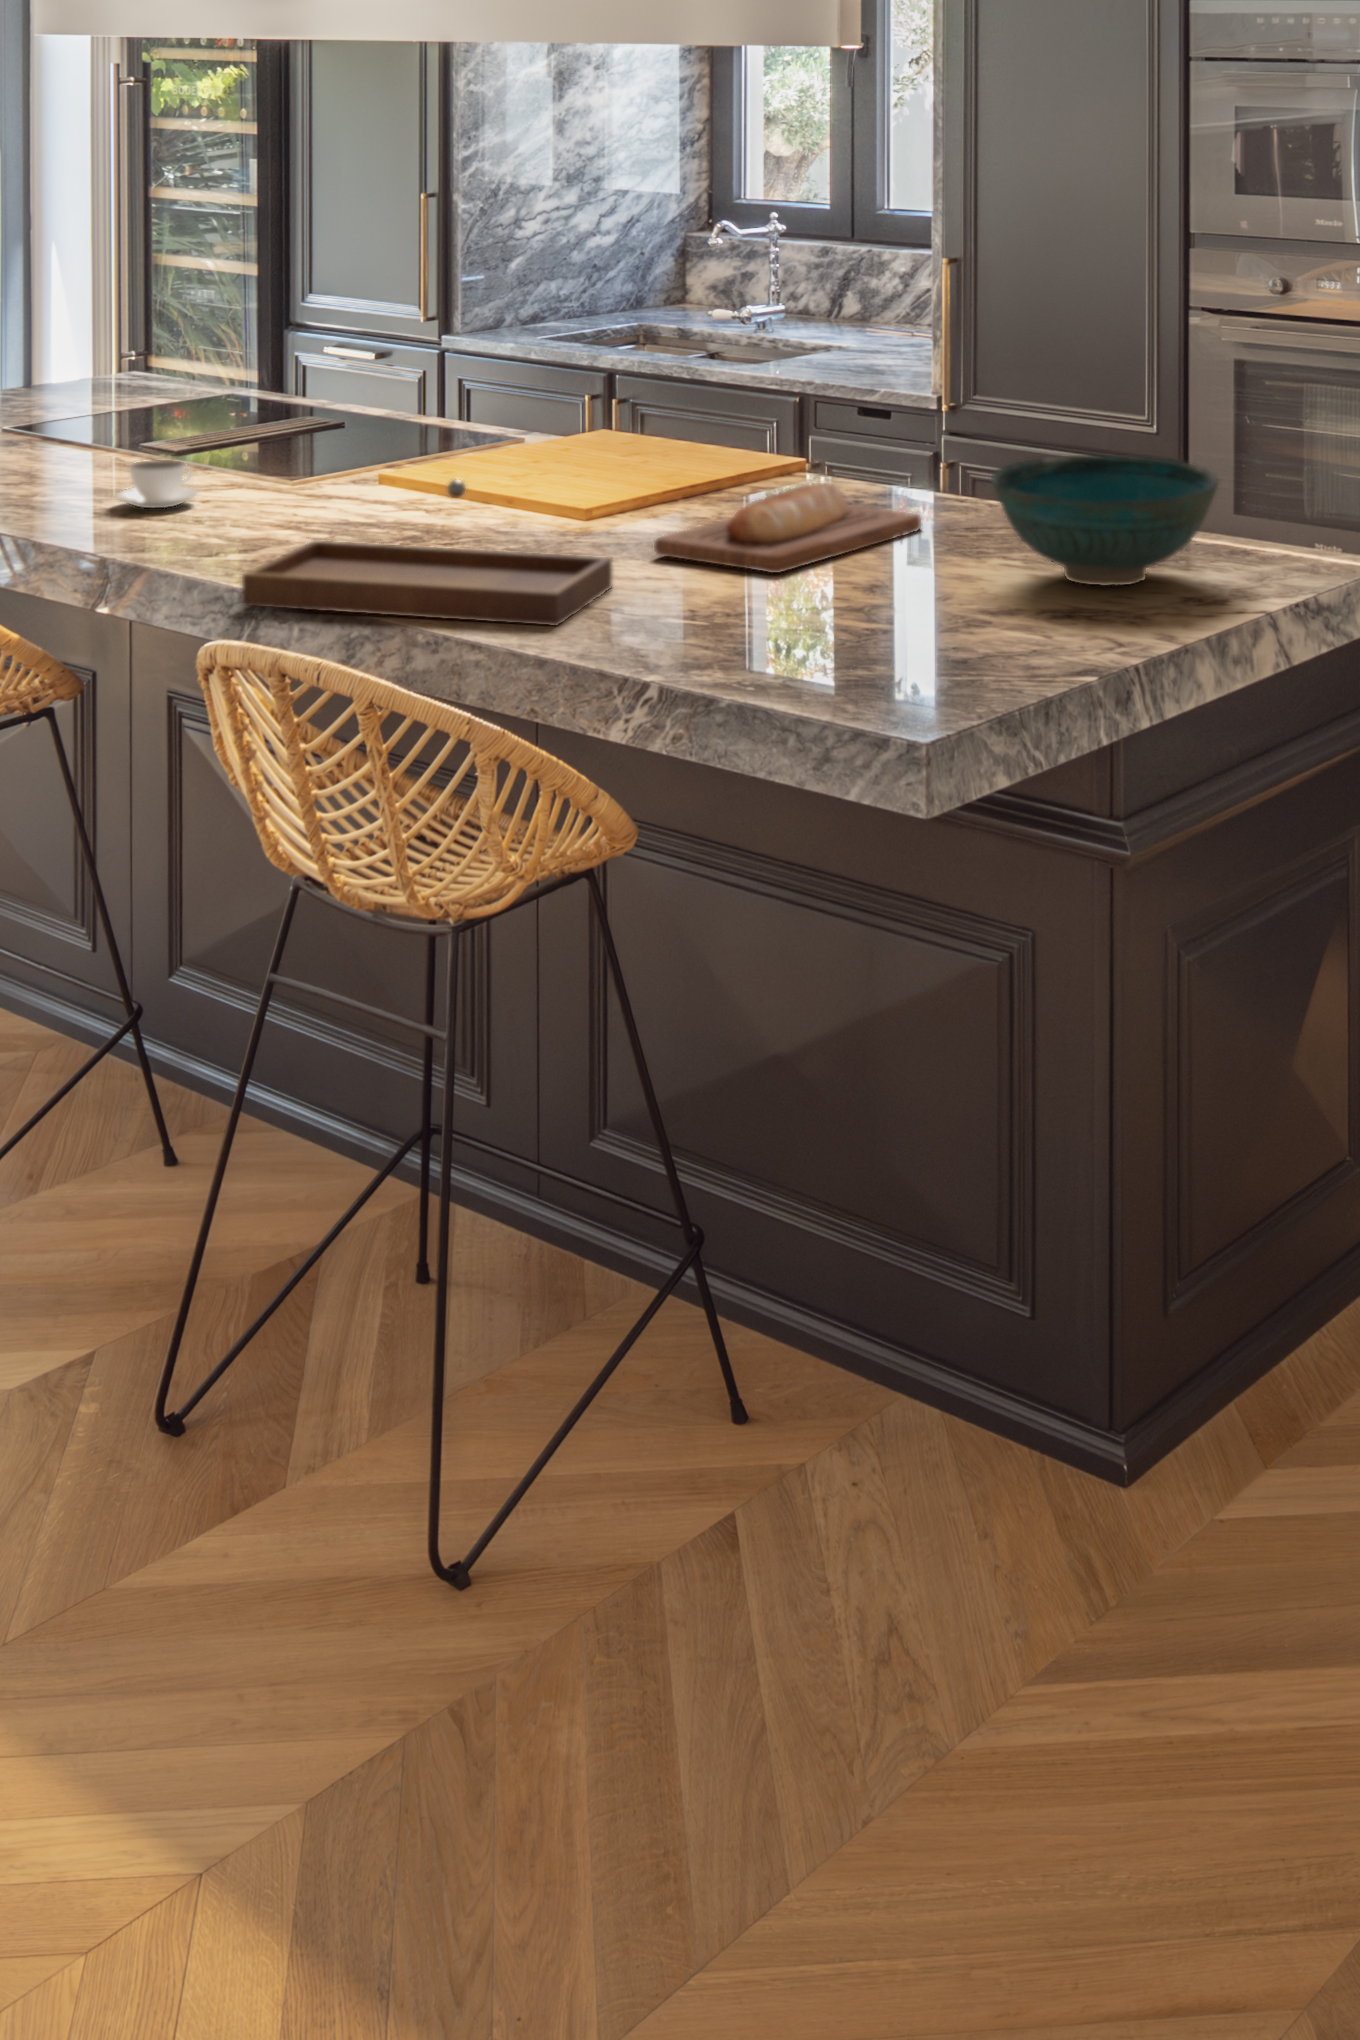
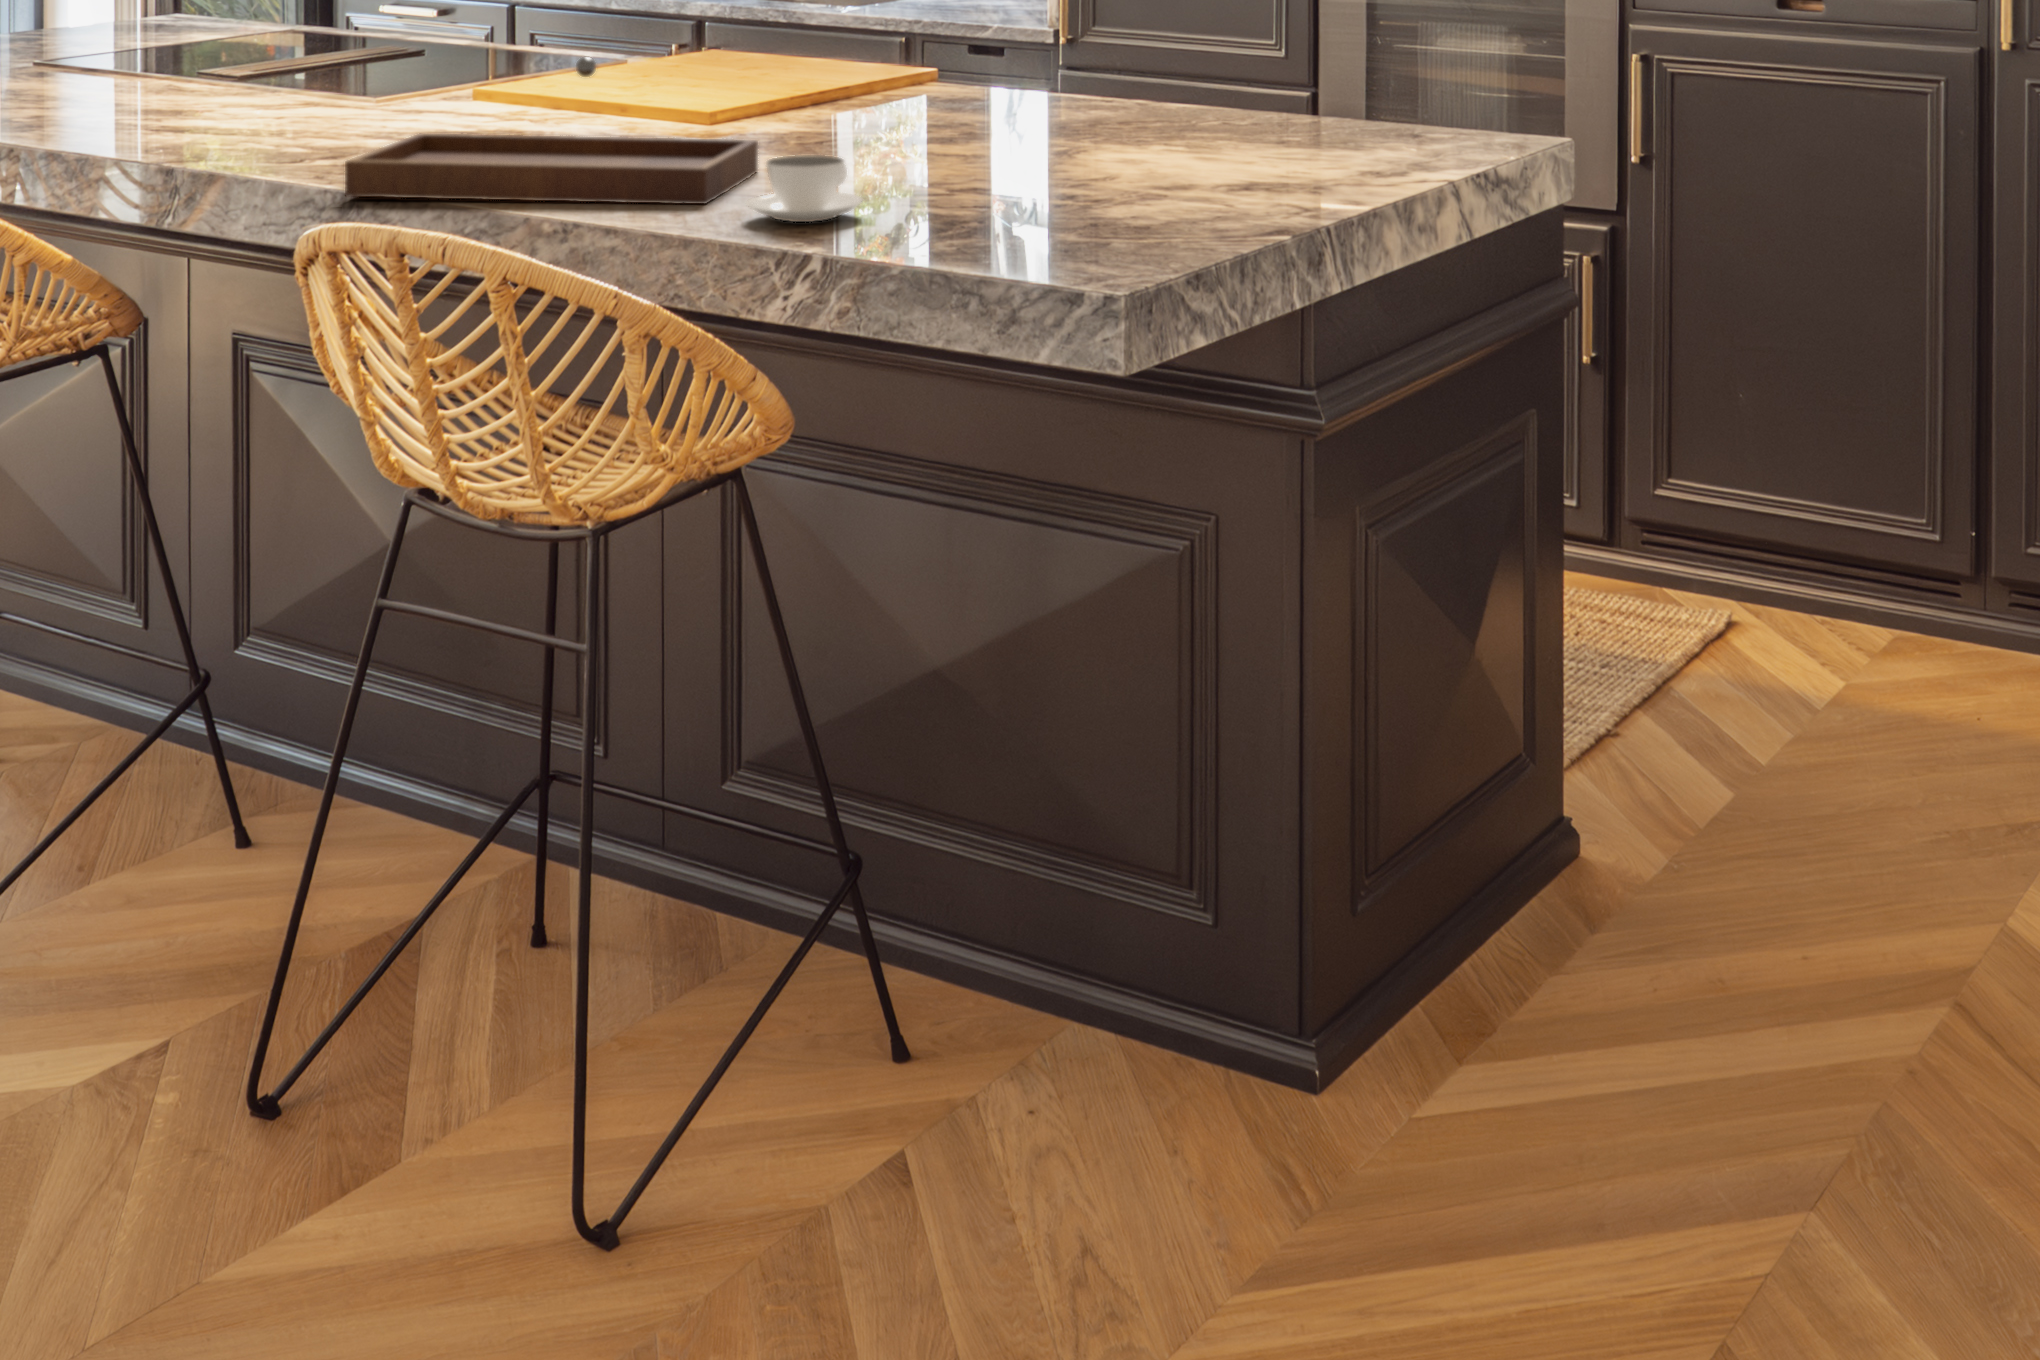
bowl: present [991,455,1218,586] -> none [1164,28,1402,156]
cup: present [116,460,198,508] -> present [747,155,862,222]
bread loaf: present [654,483,921,573] -> none [796,71,1077,156]

